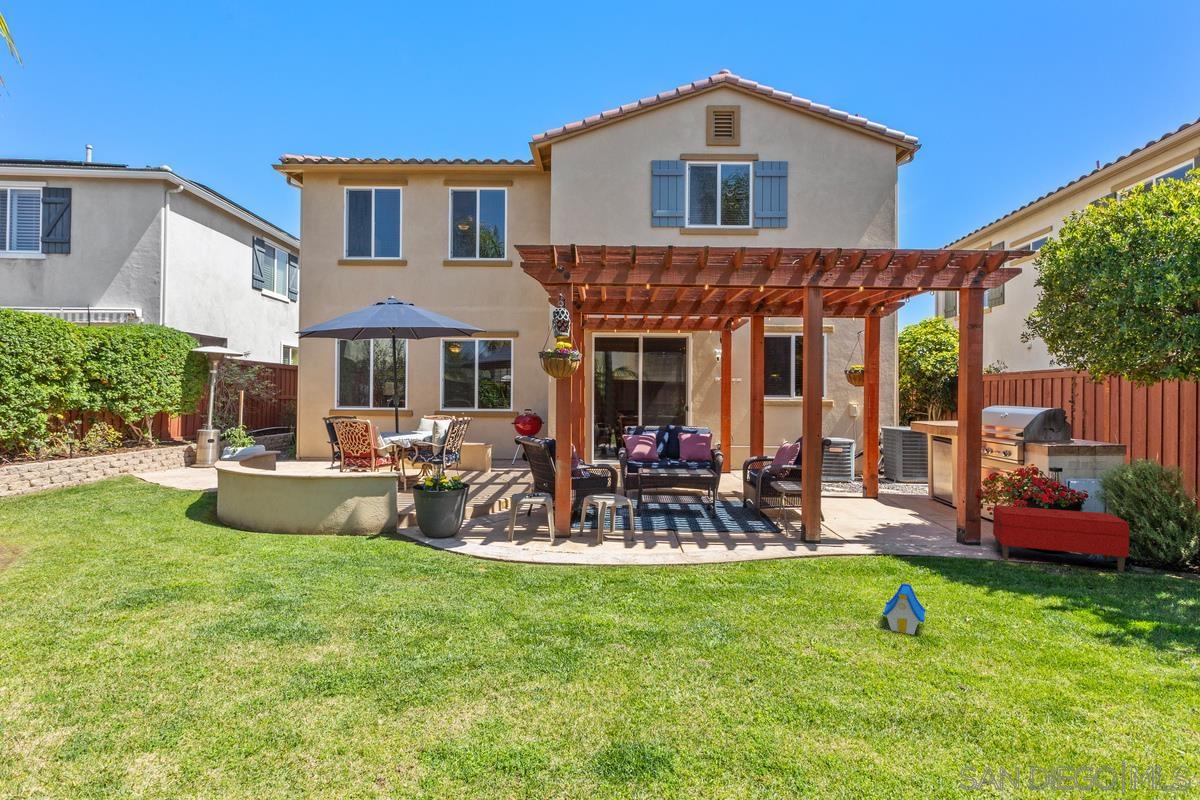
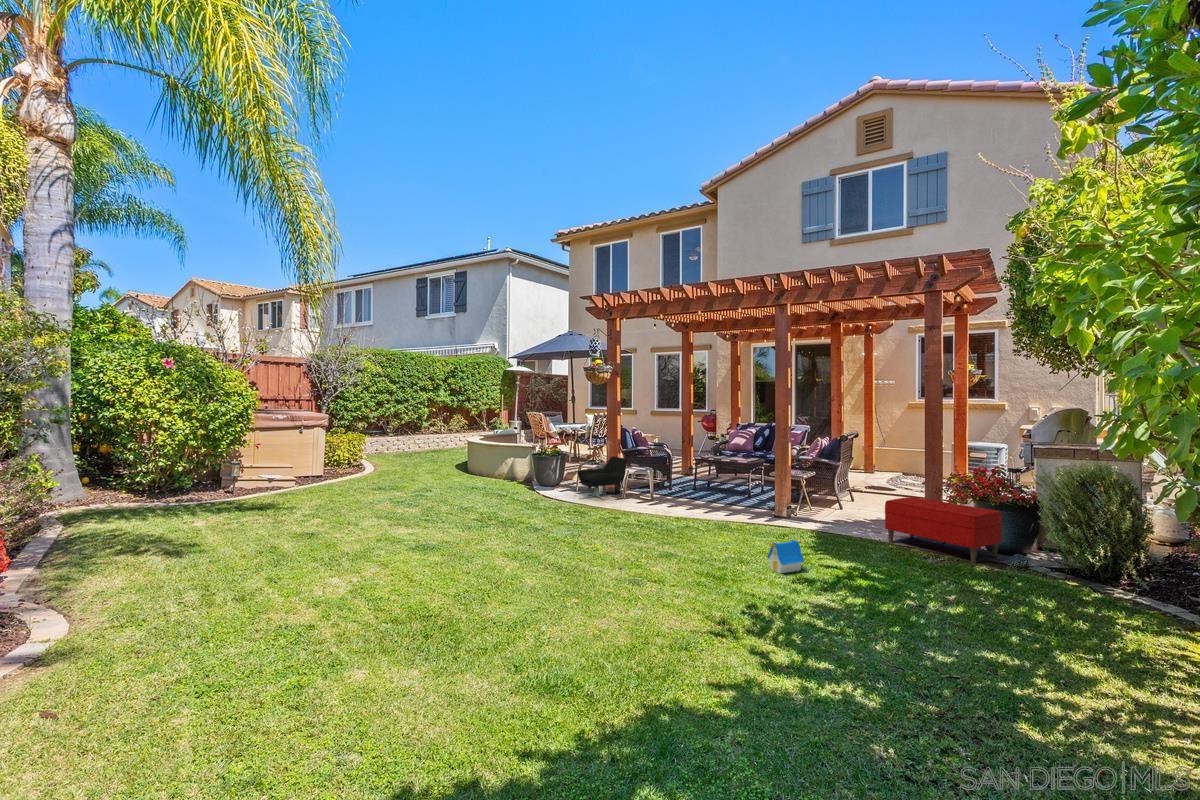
lounge chair: none [529,481,609,554] -> present [578,456,627,500]
toy house: present [882,581,926,635] -> present [767,540,804,574]

